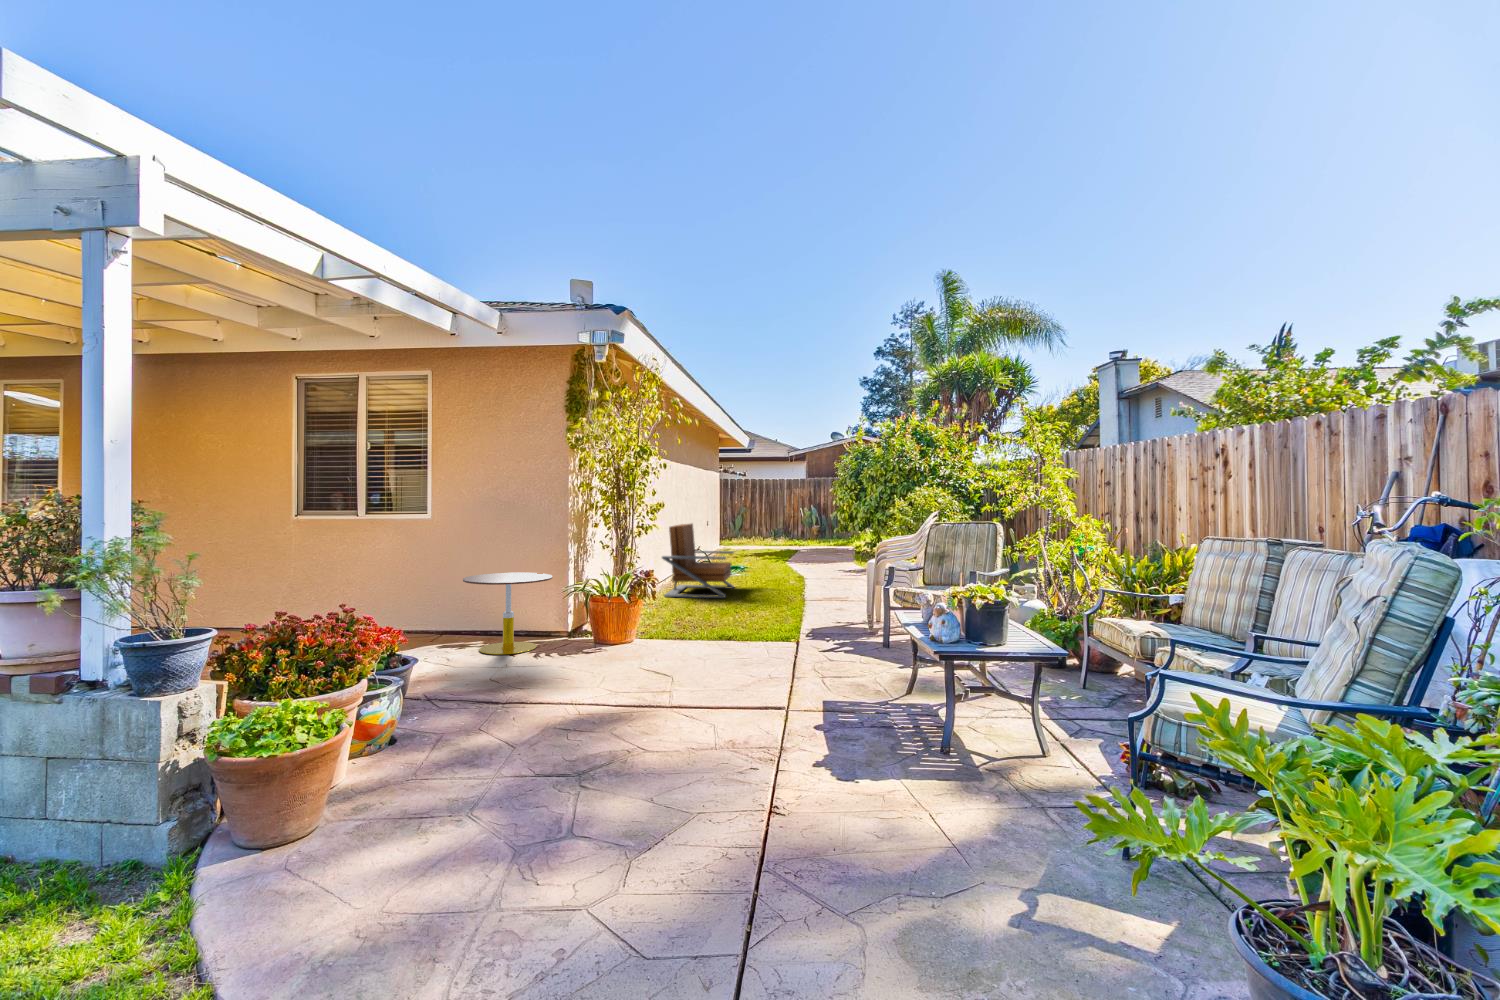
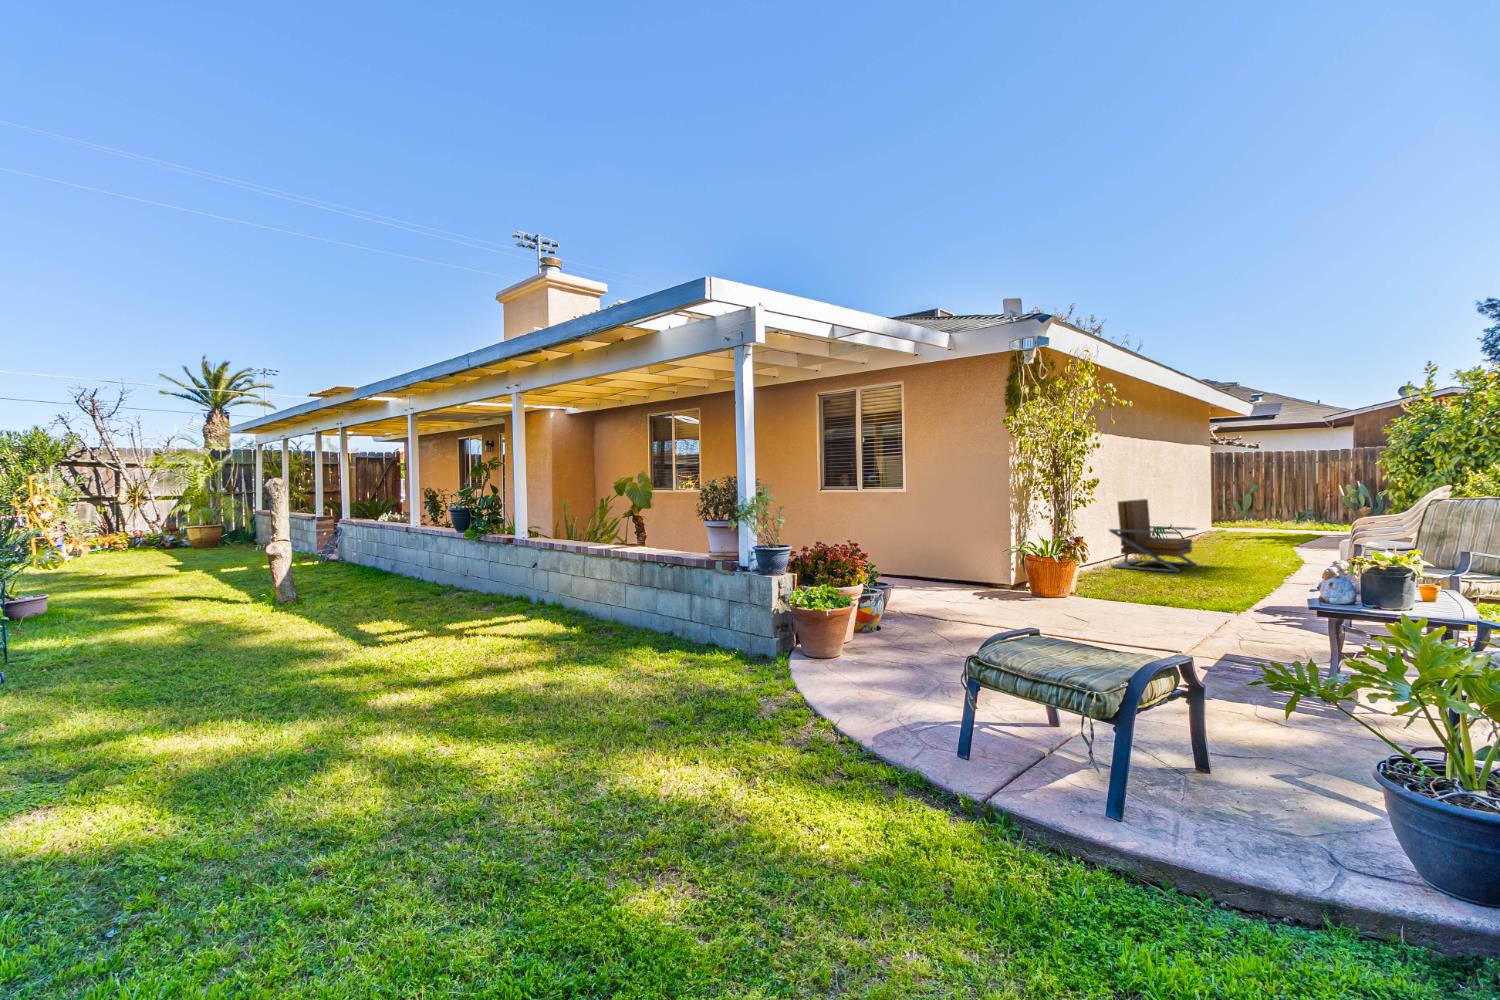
side table: present [463,573,552,655] -> none [926,534,994,594]

